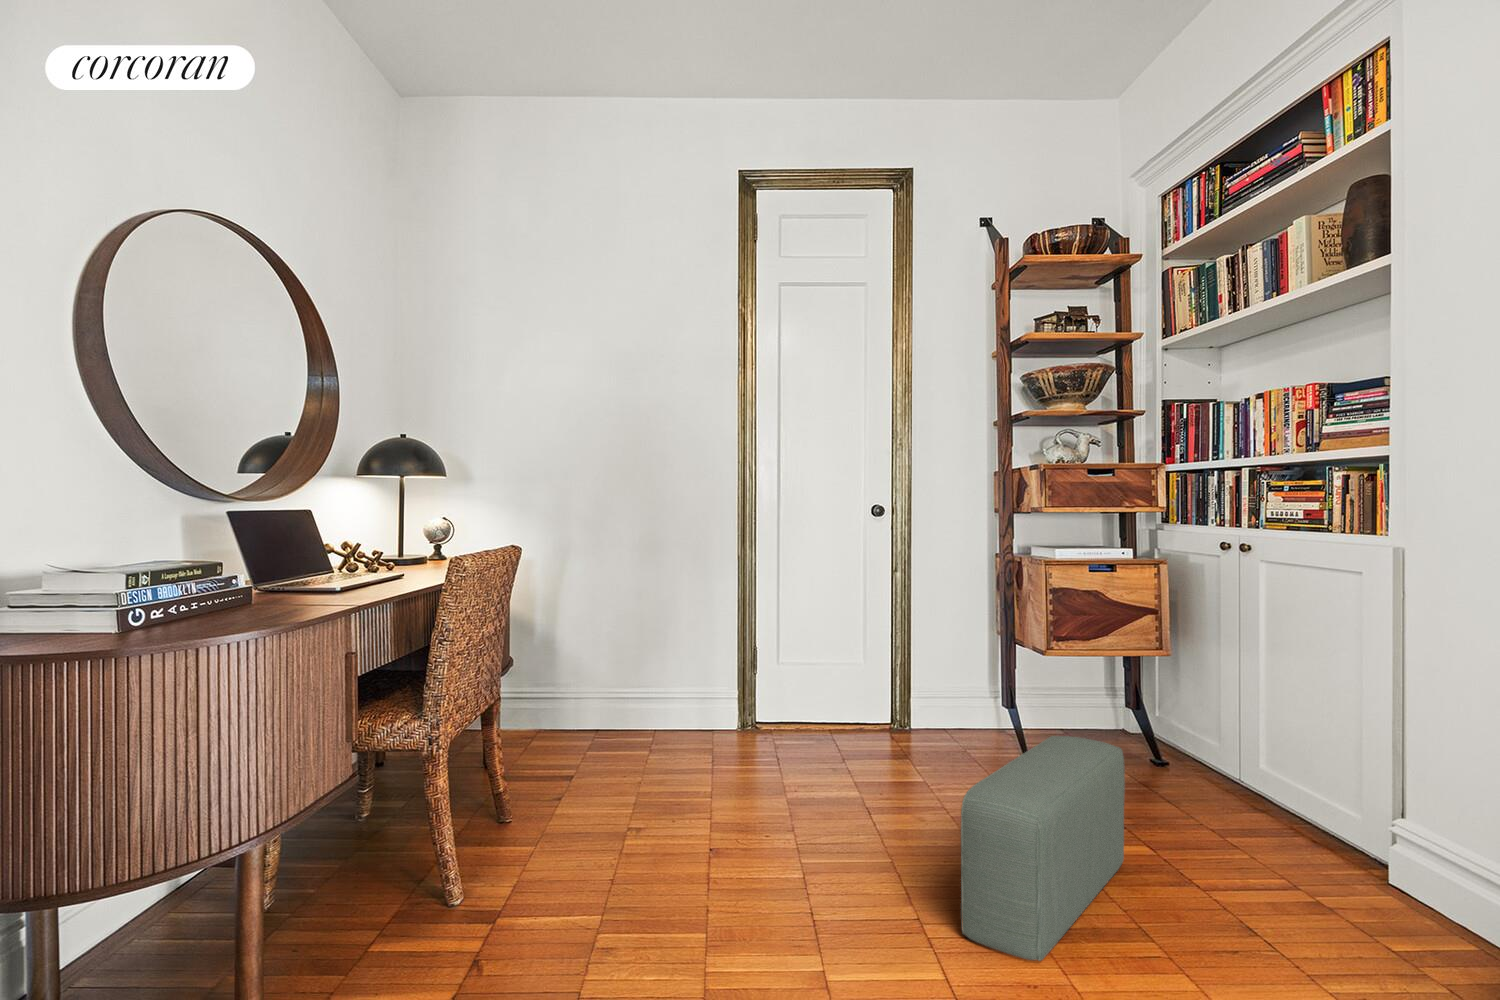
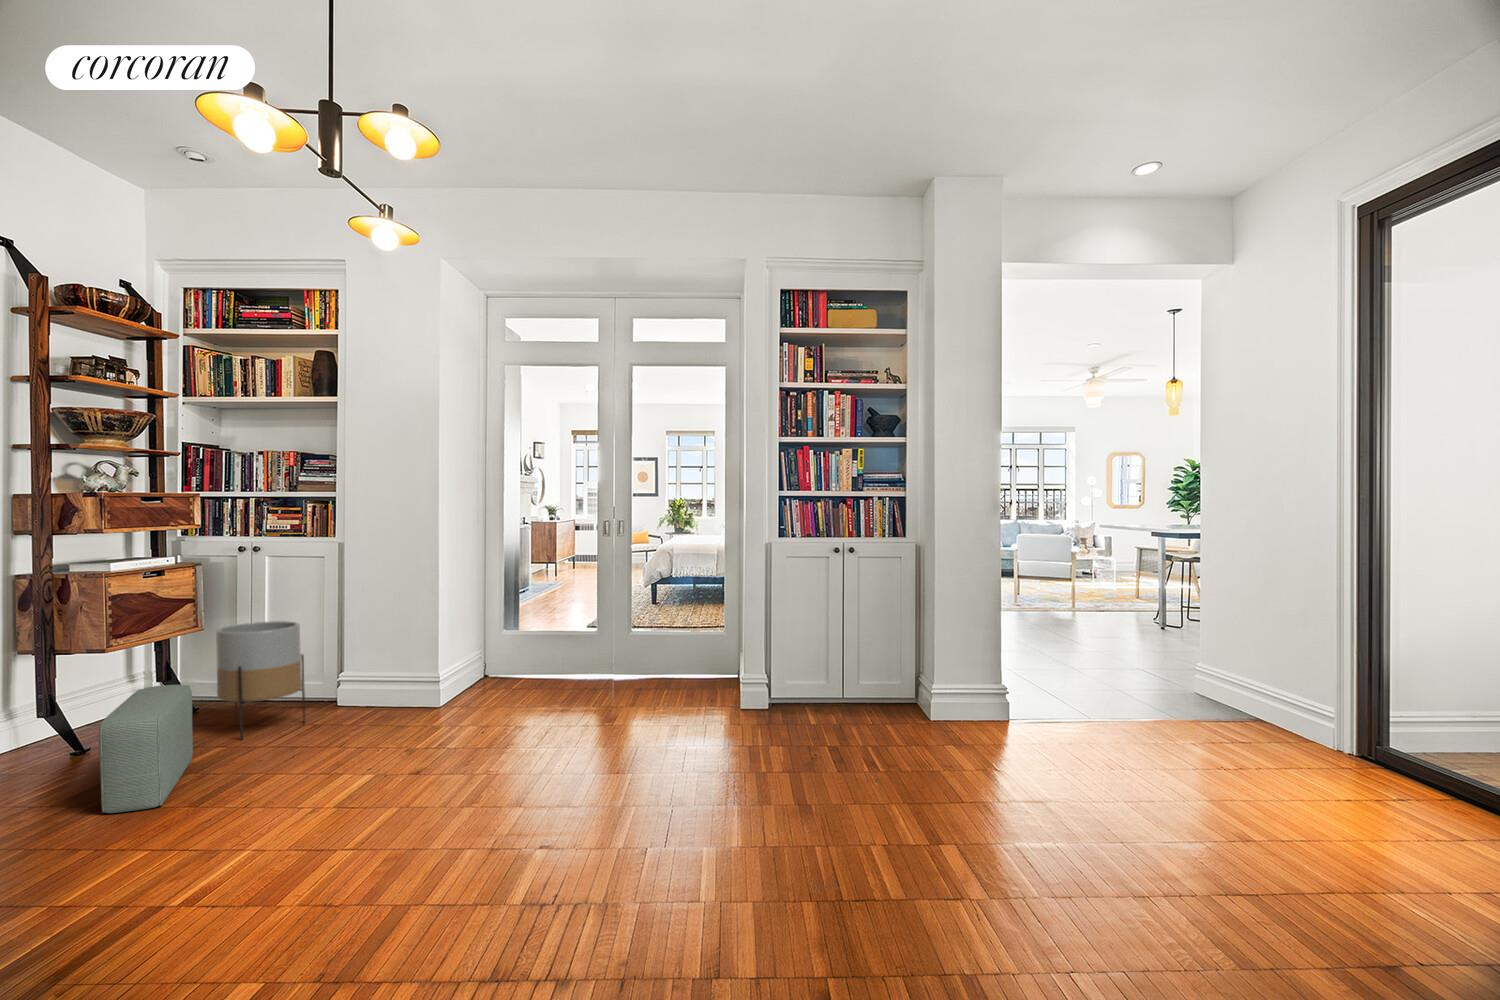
planter: none [1176,658,1321,848] -> present [216,621,305,740]

